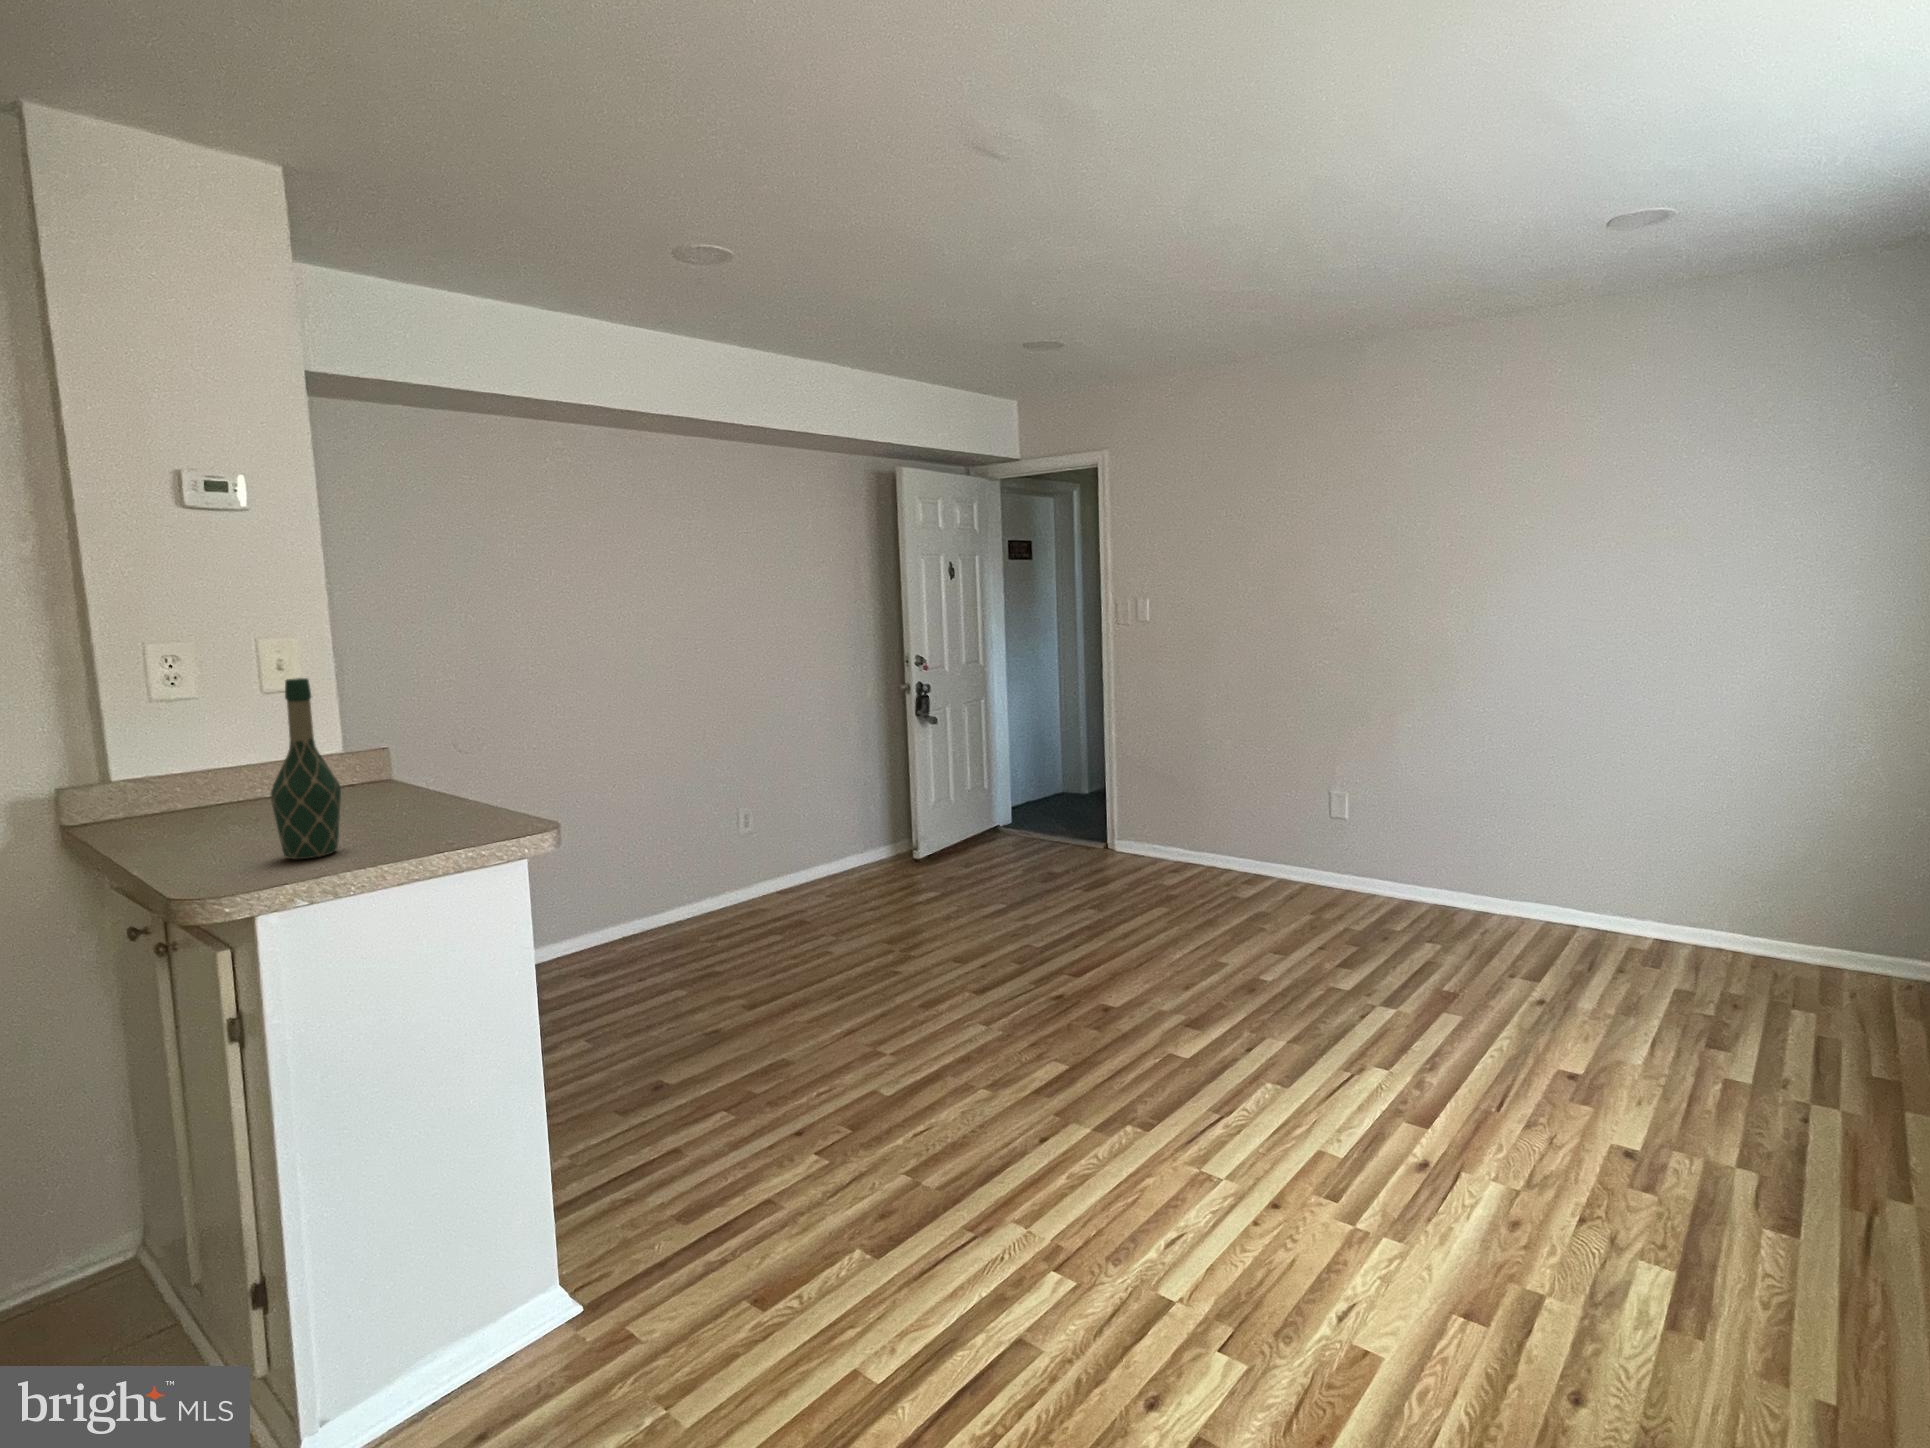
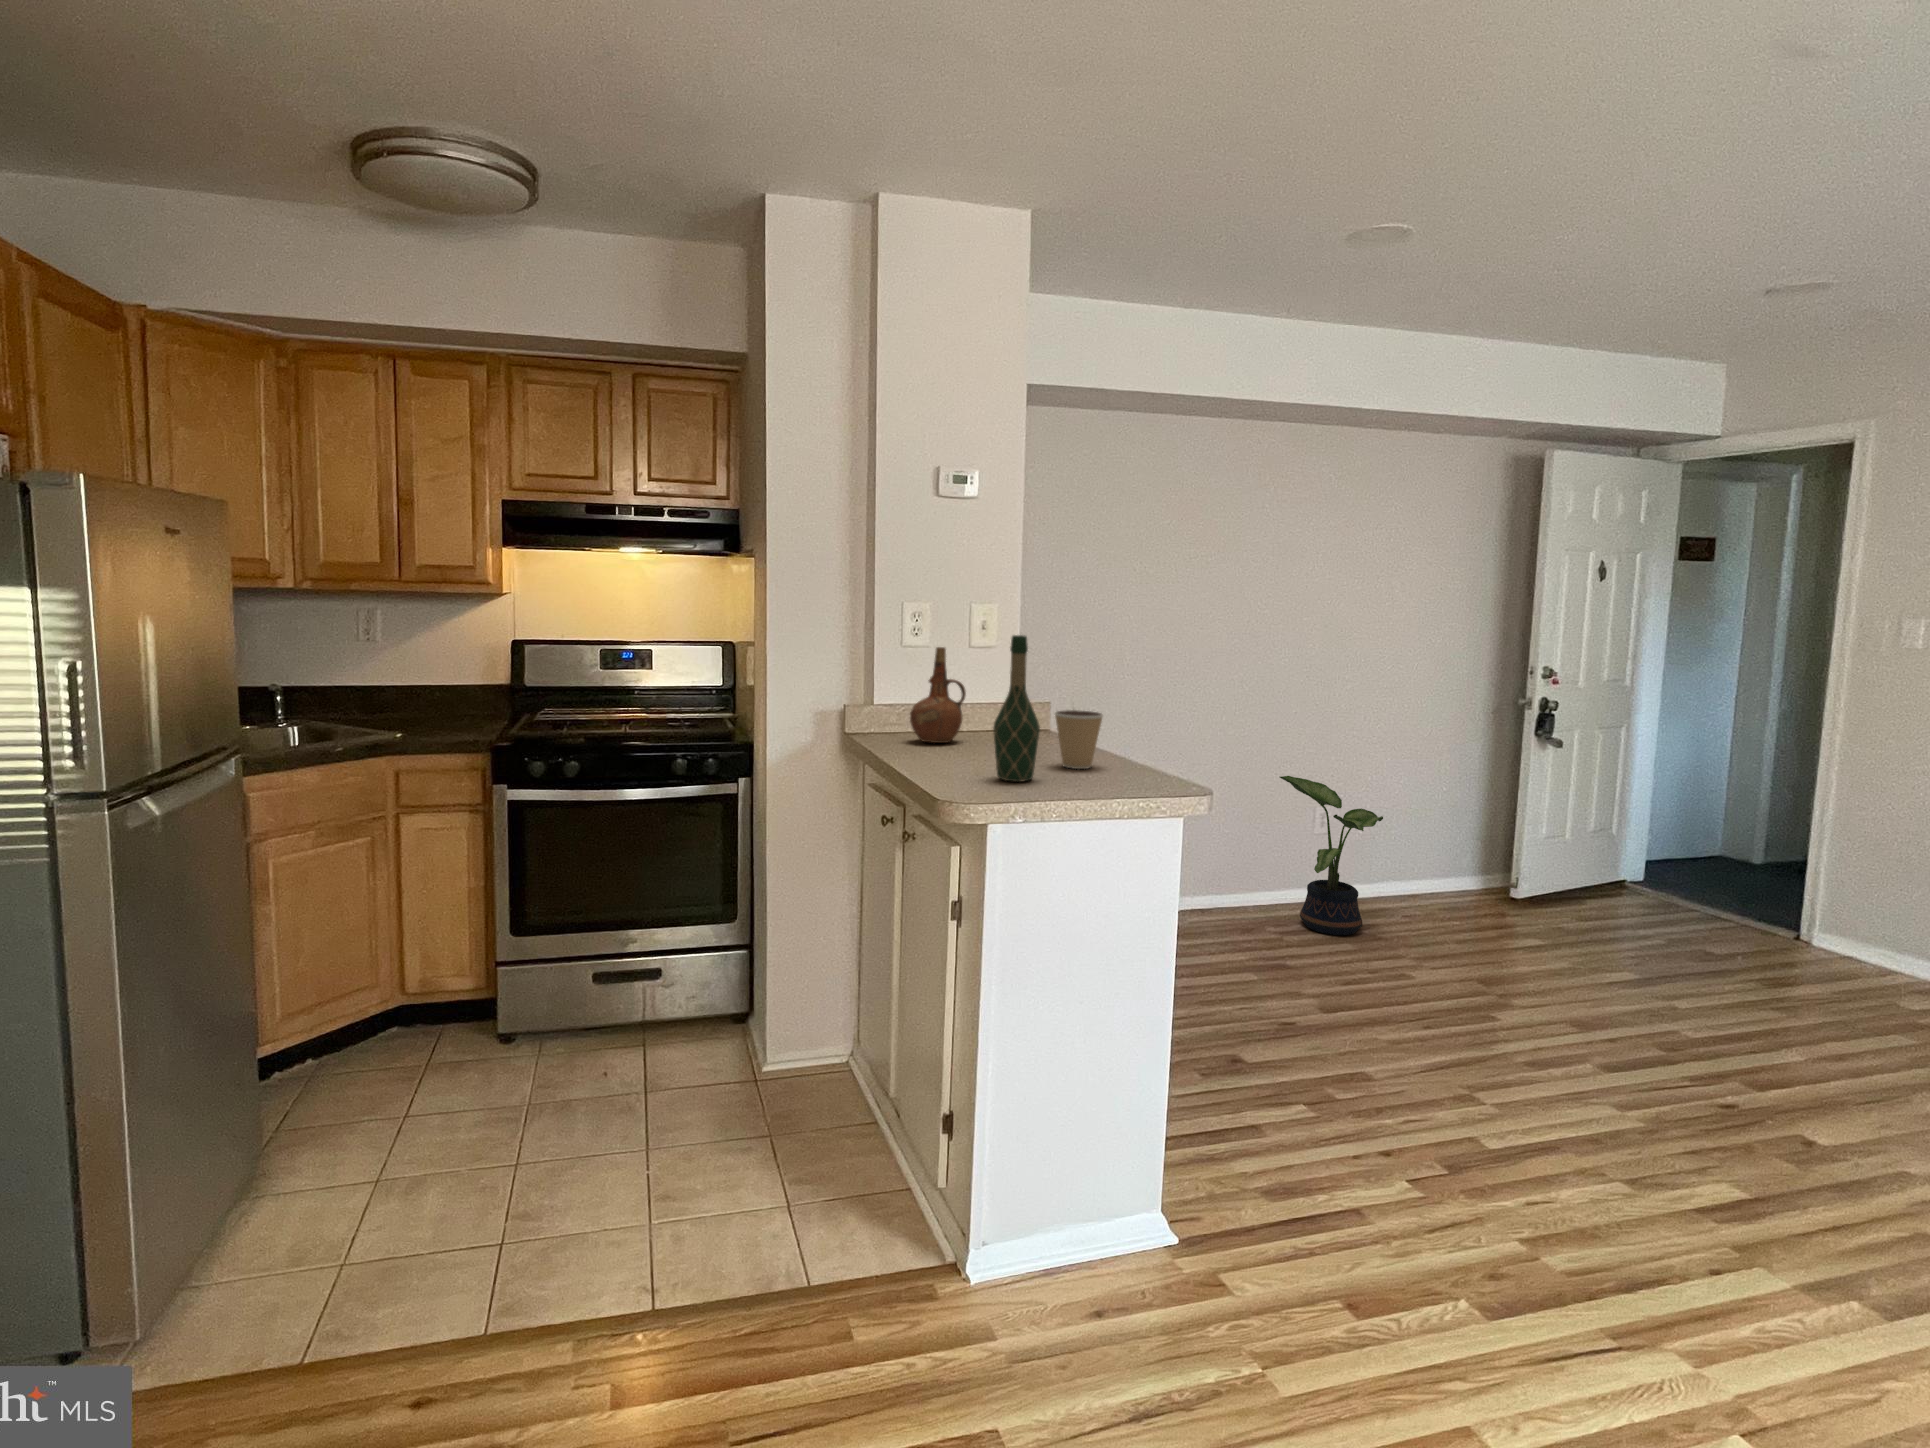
ceramic pitcher: none [163,696,253,822] -> present [910,647,966,743]
coffee cup: none [370,757,437,827] -> present [1055,710,1103,769]
potted plant: none [699,784,799,932] -> present [1280,776,1383,935]

